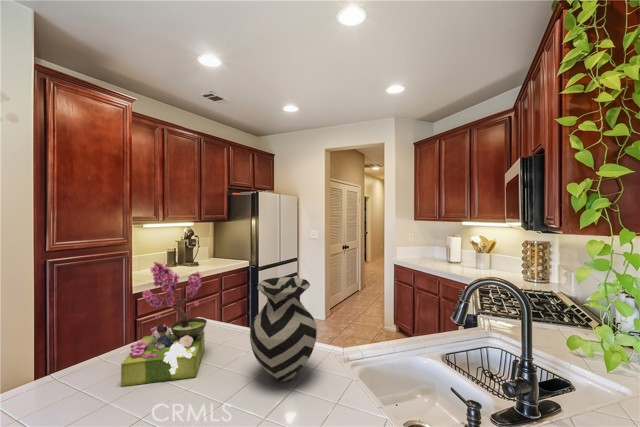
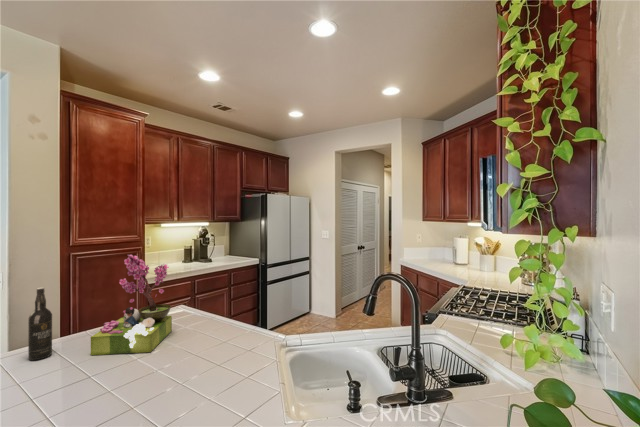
vase: present [250,277,317,382] -> none [191,270,252,360]
wine bottle: none [39,306,69,399] -> present [28,287,52,360]

